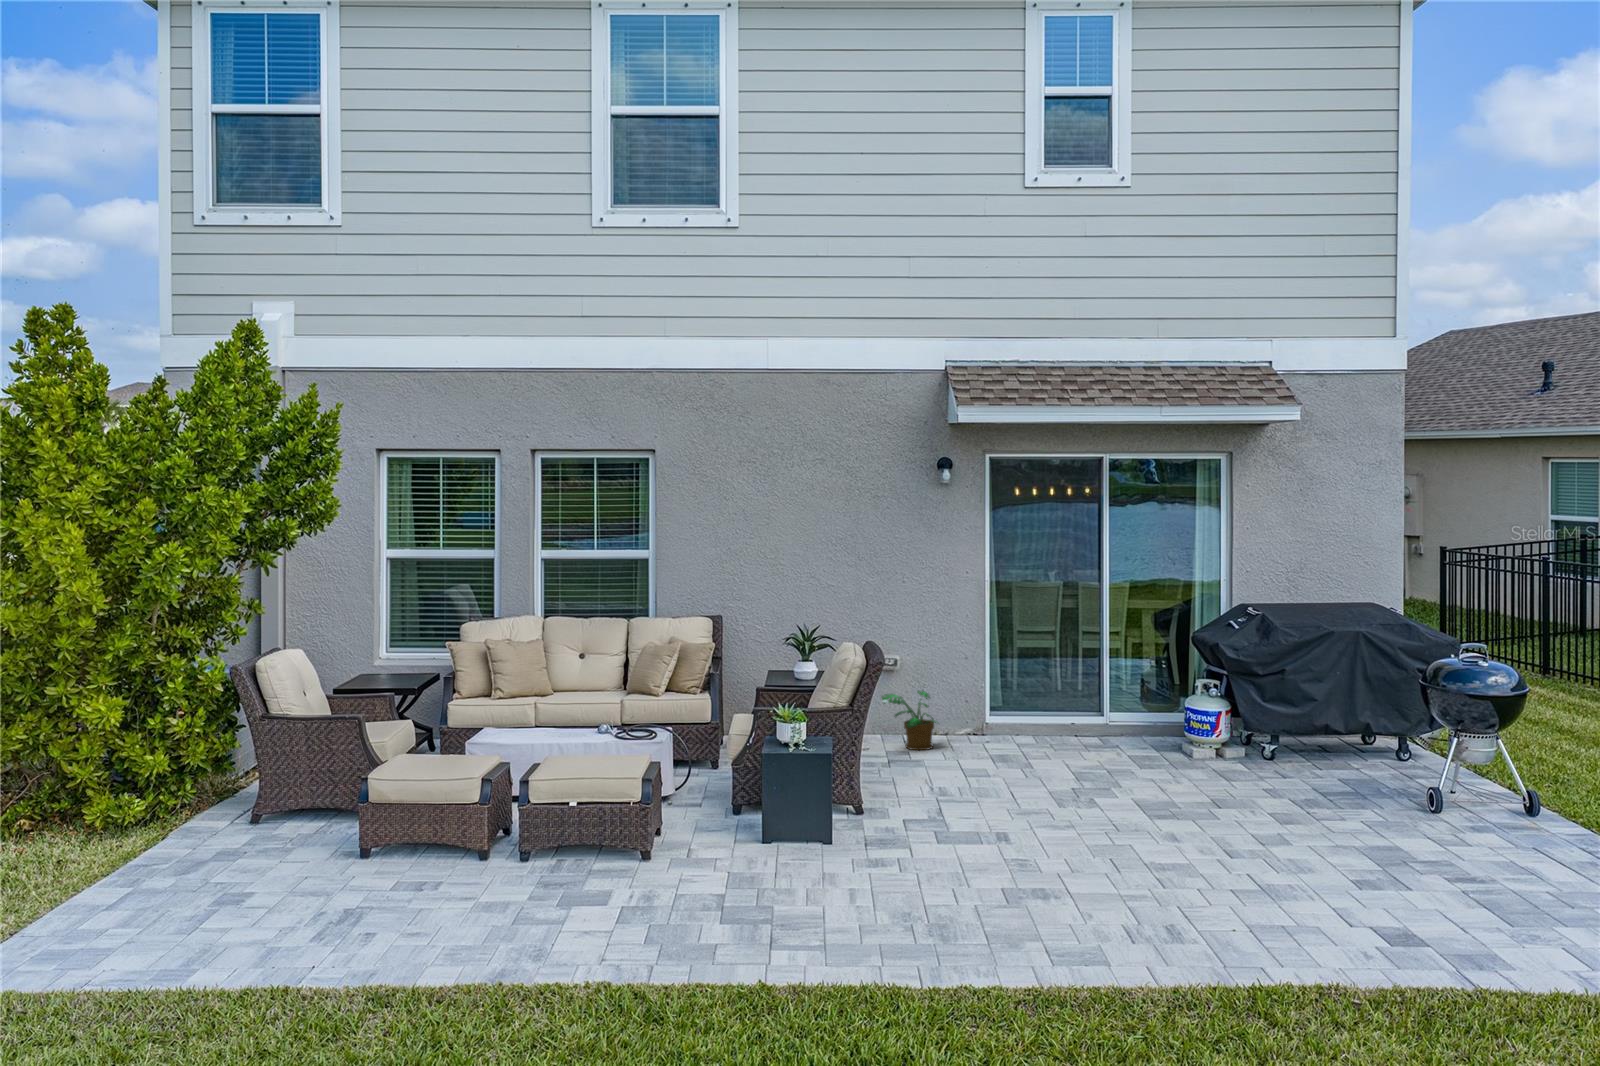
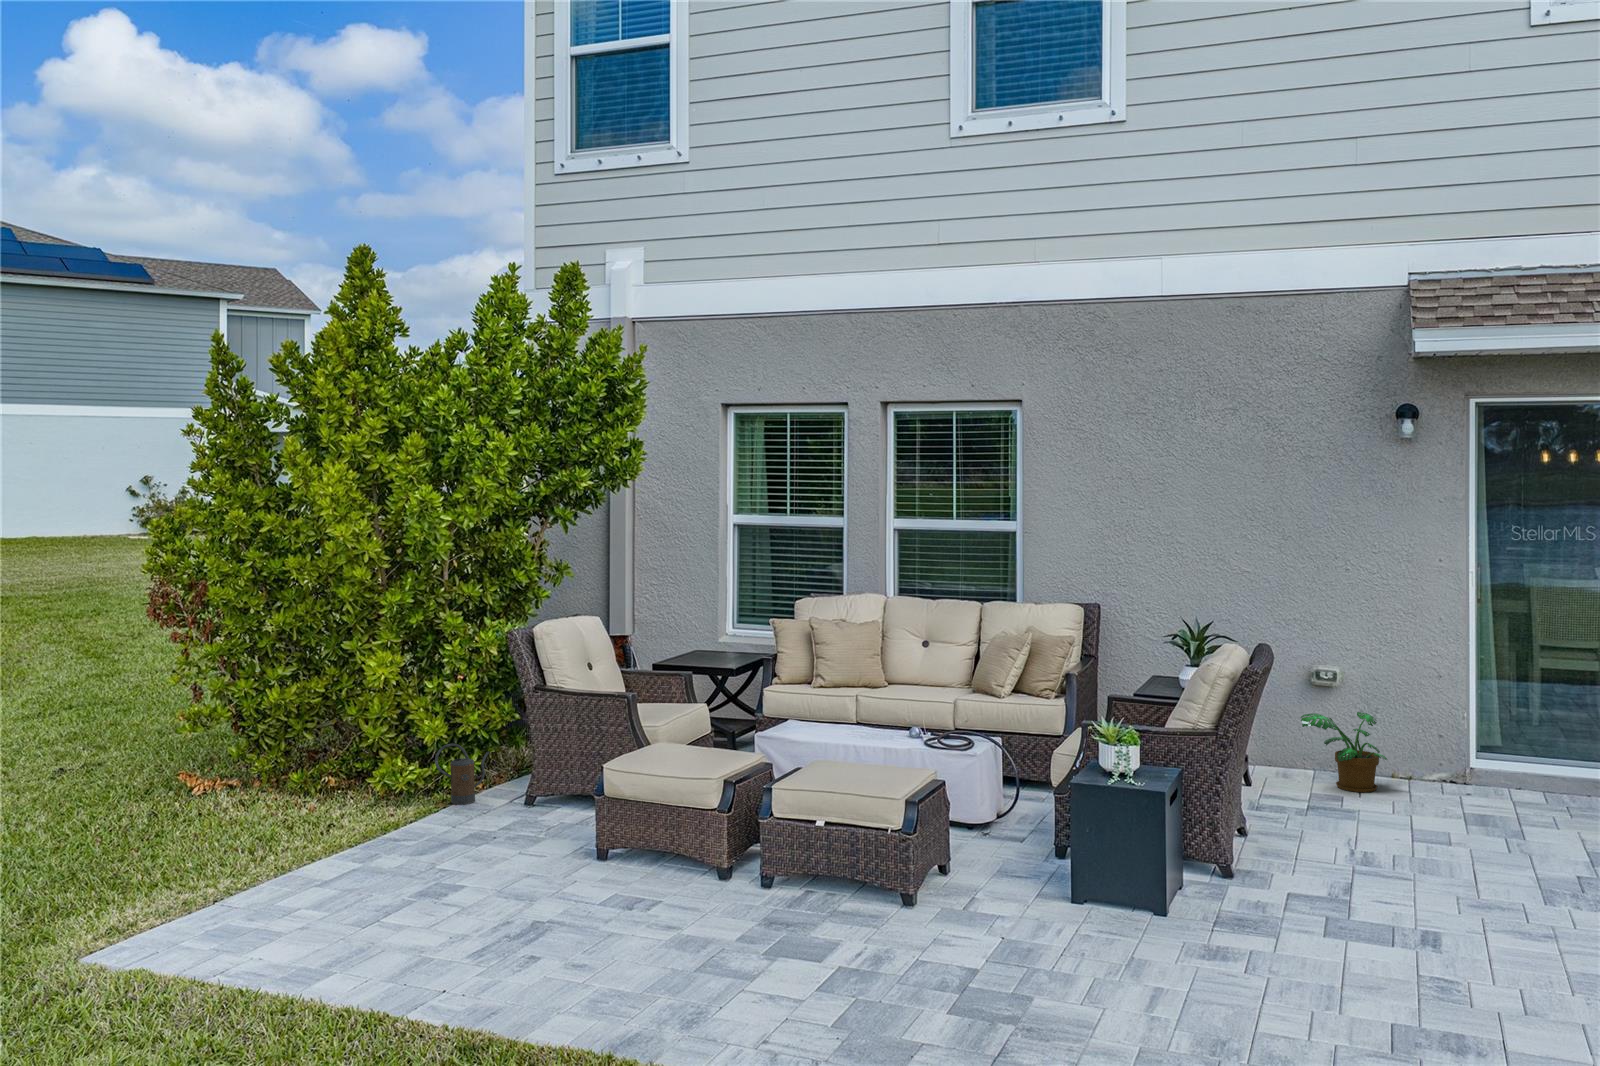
watering can: none [154,778,205,835] -> present [435,743,489,805]

